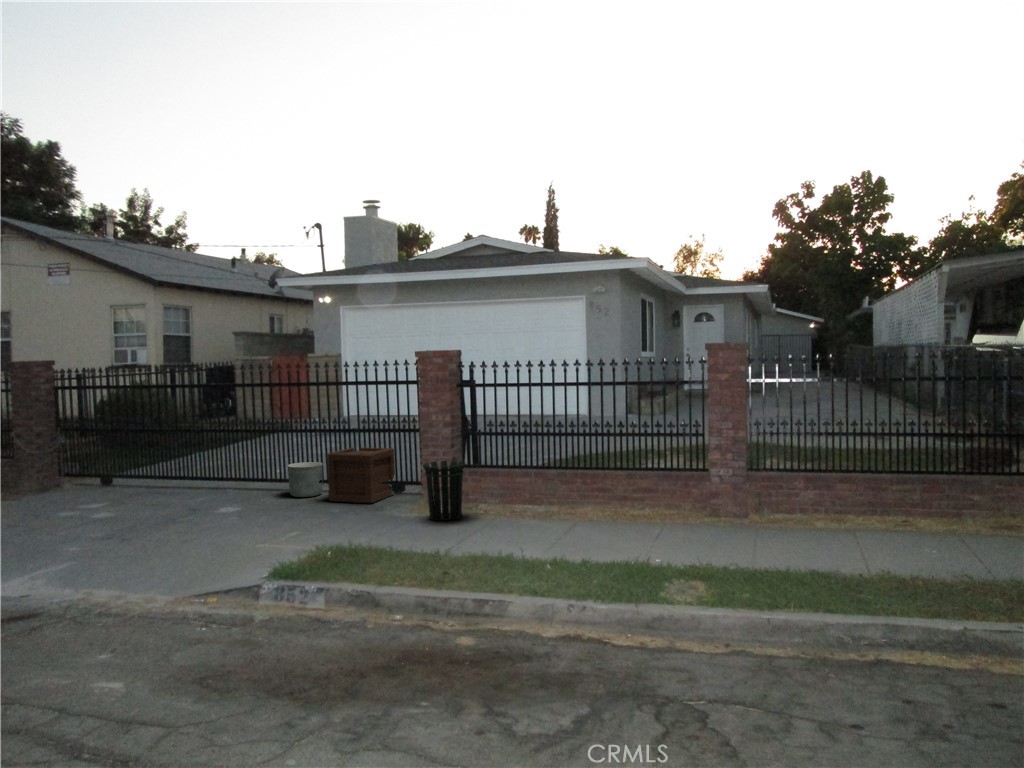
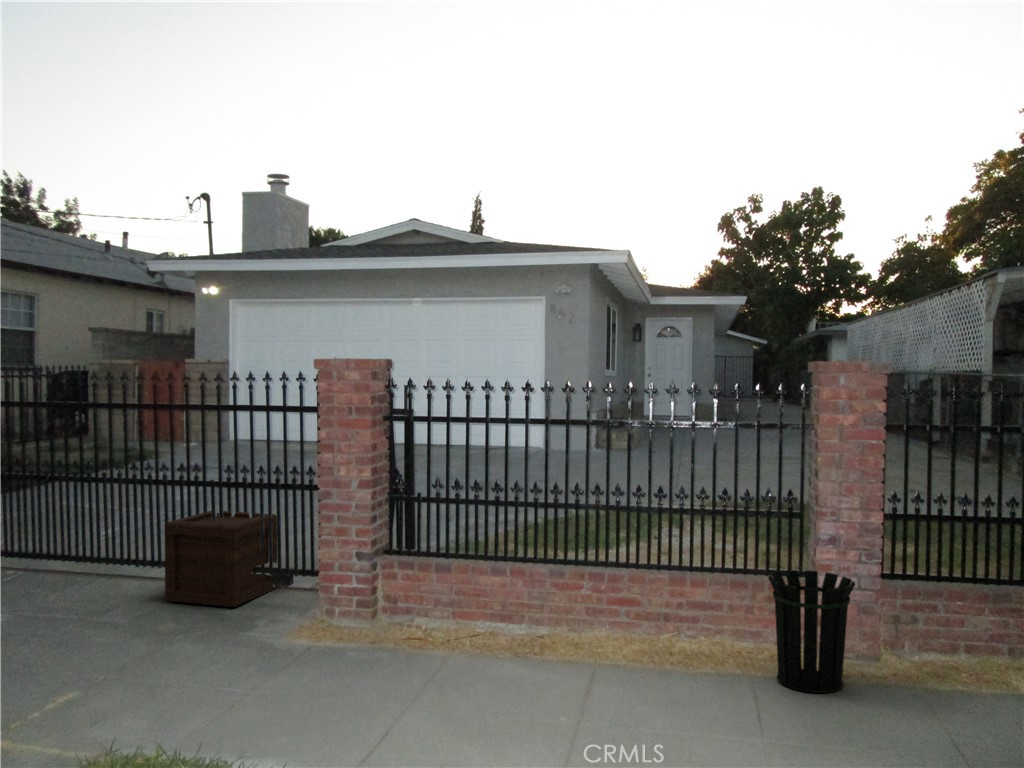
waste bin: present [423,461,465,520] -> present [768,570,855,693]
planter: present [288,462,323,497] -> none [101,532,161,591]

